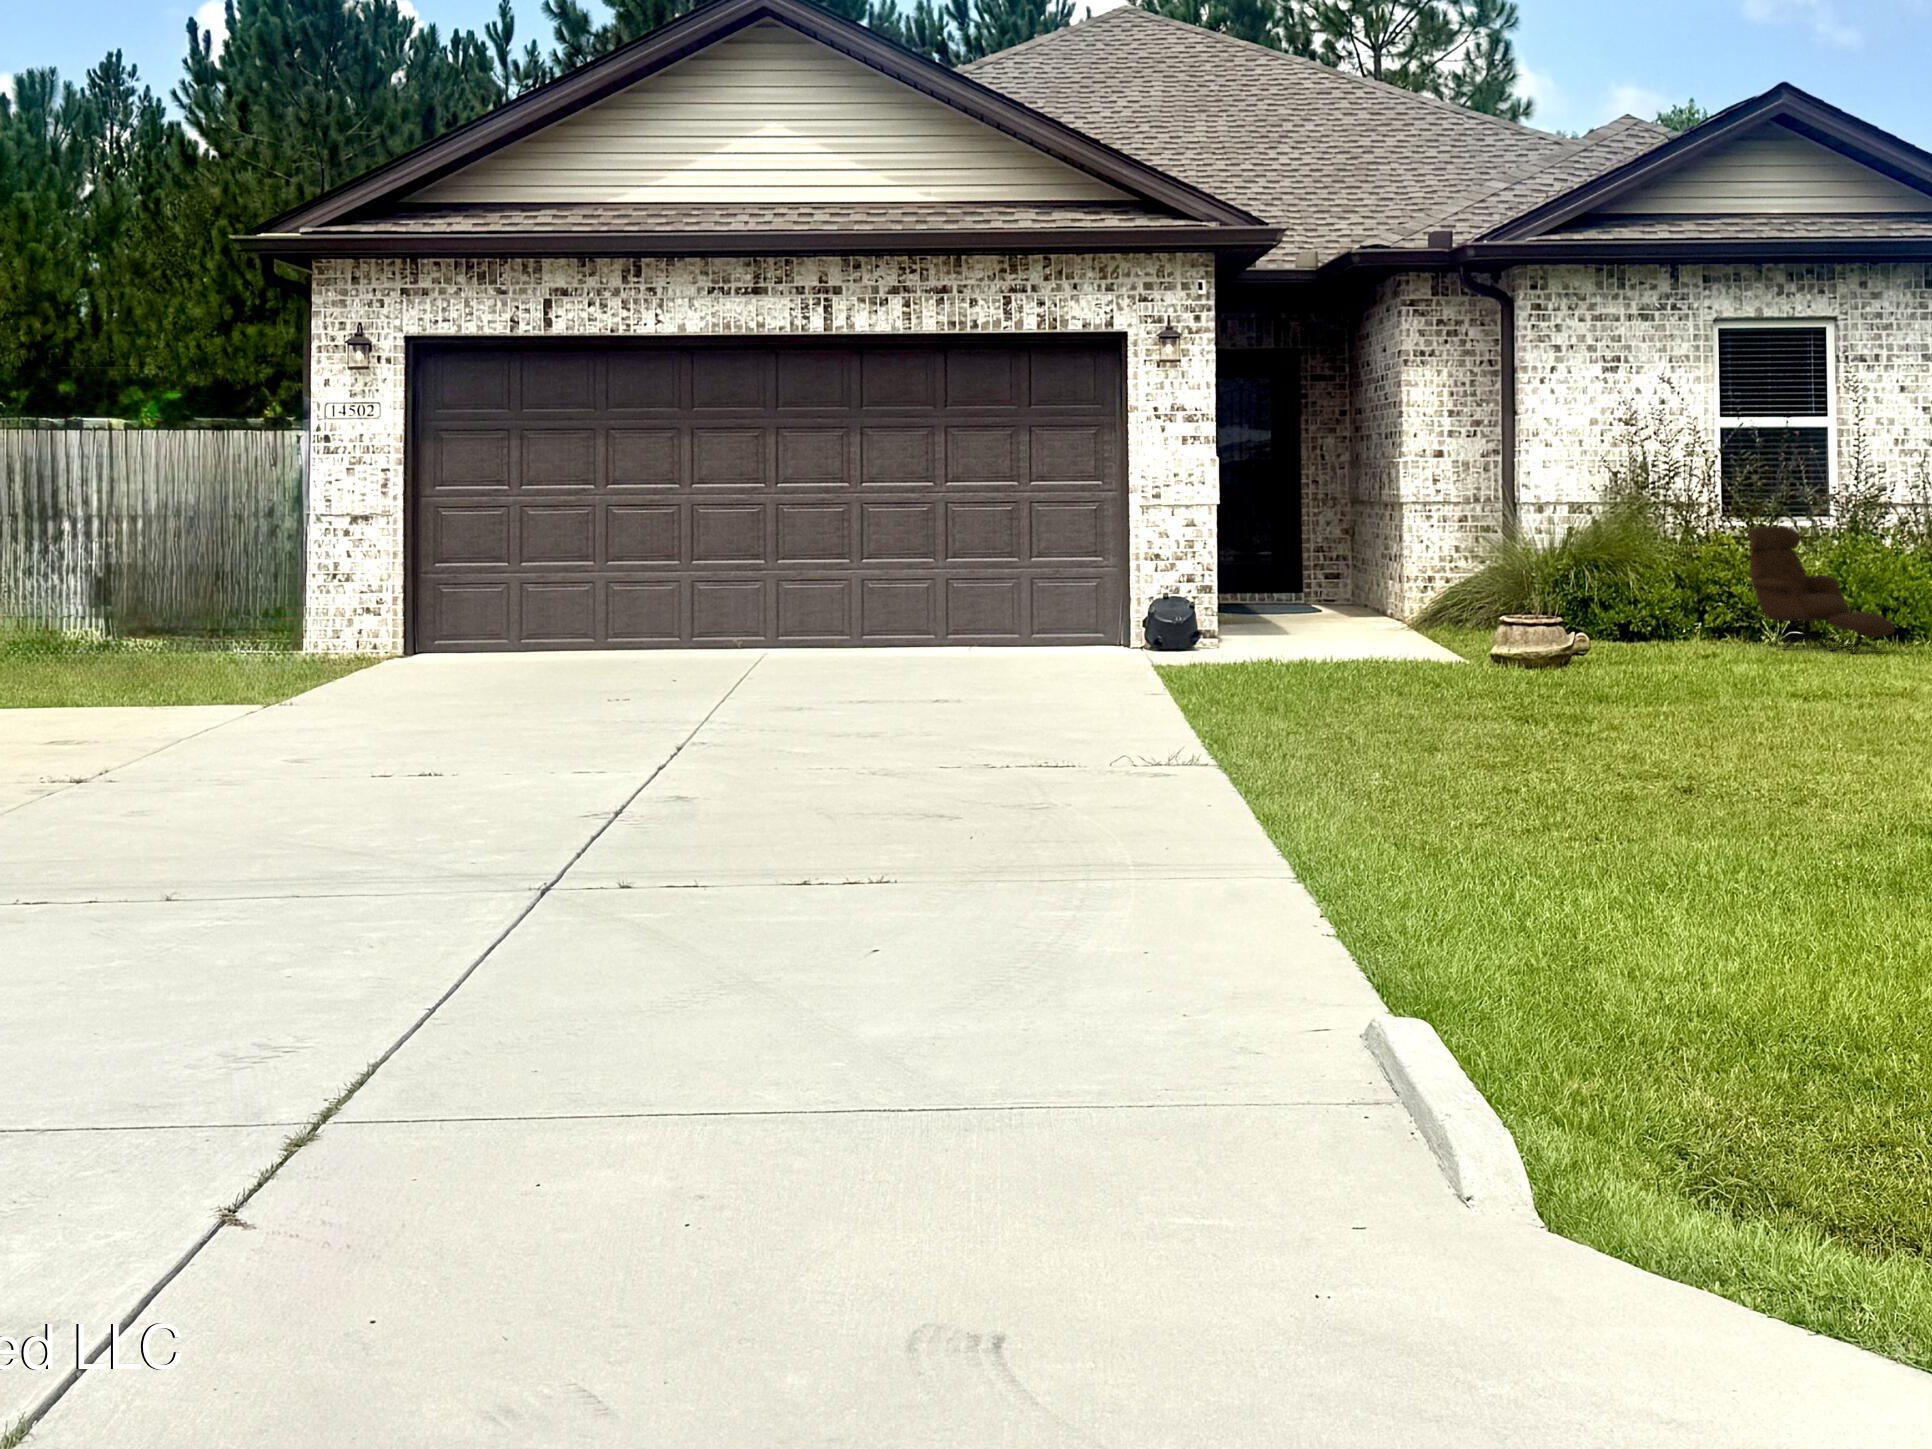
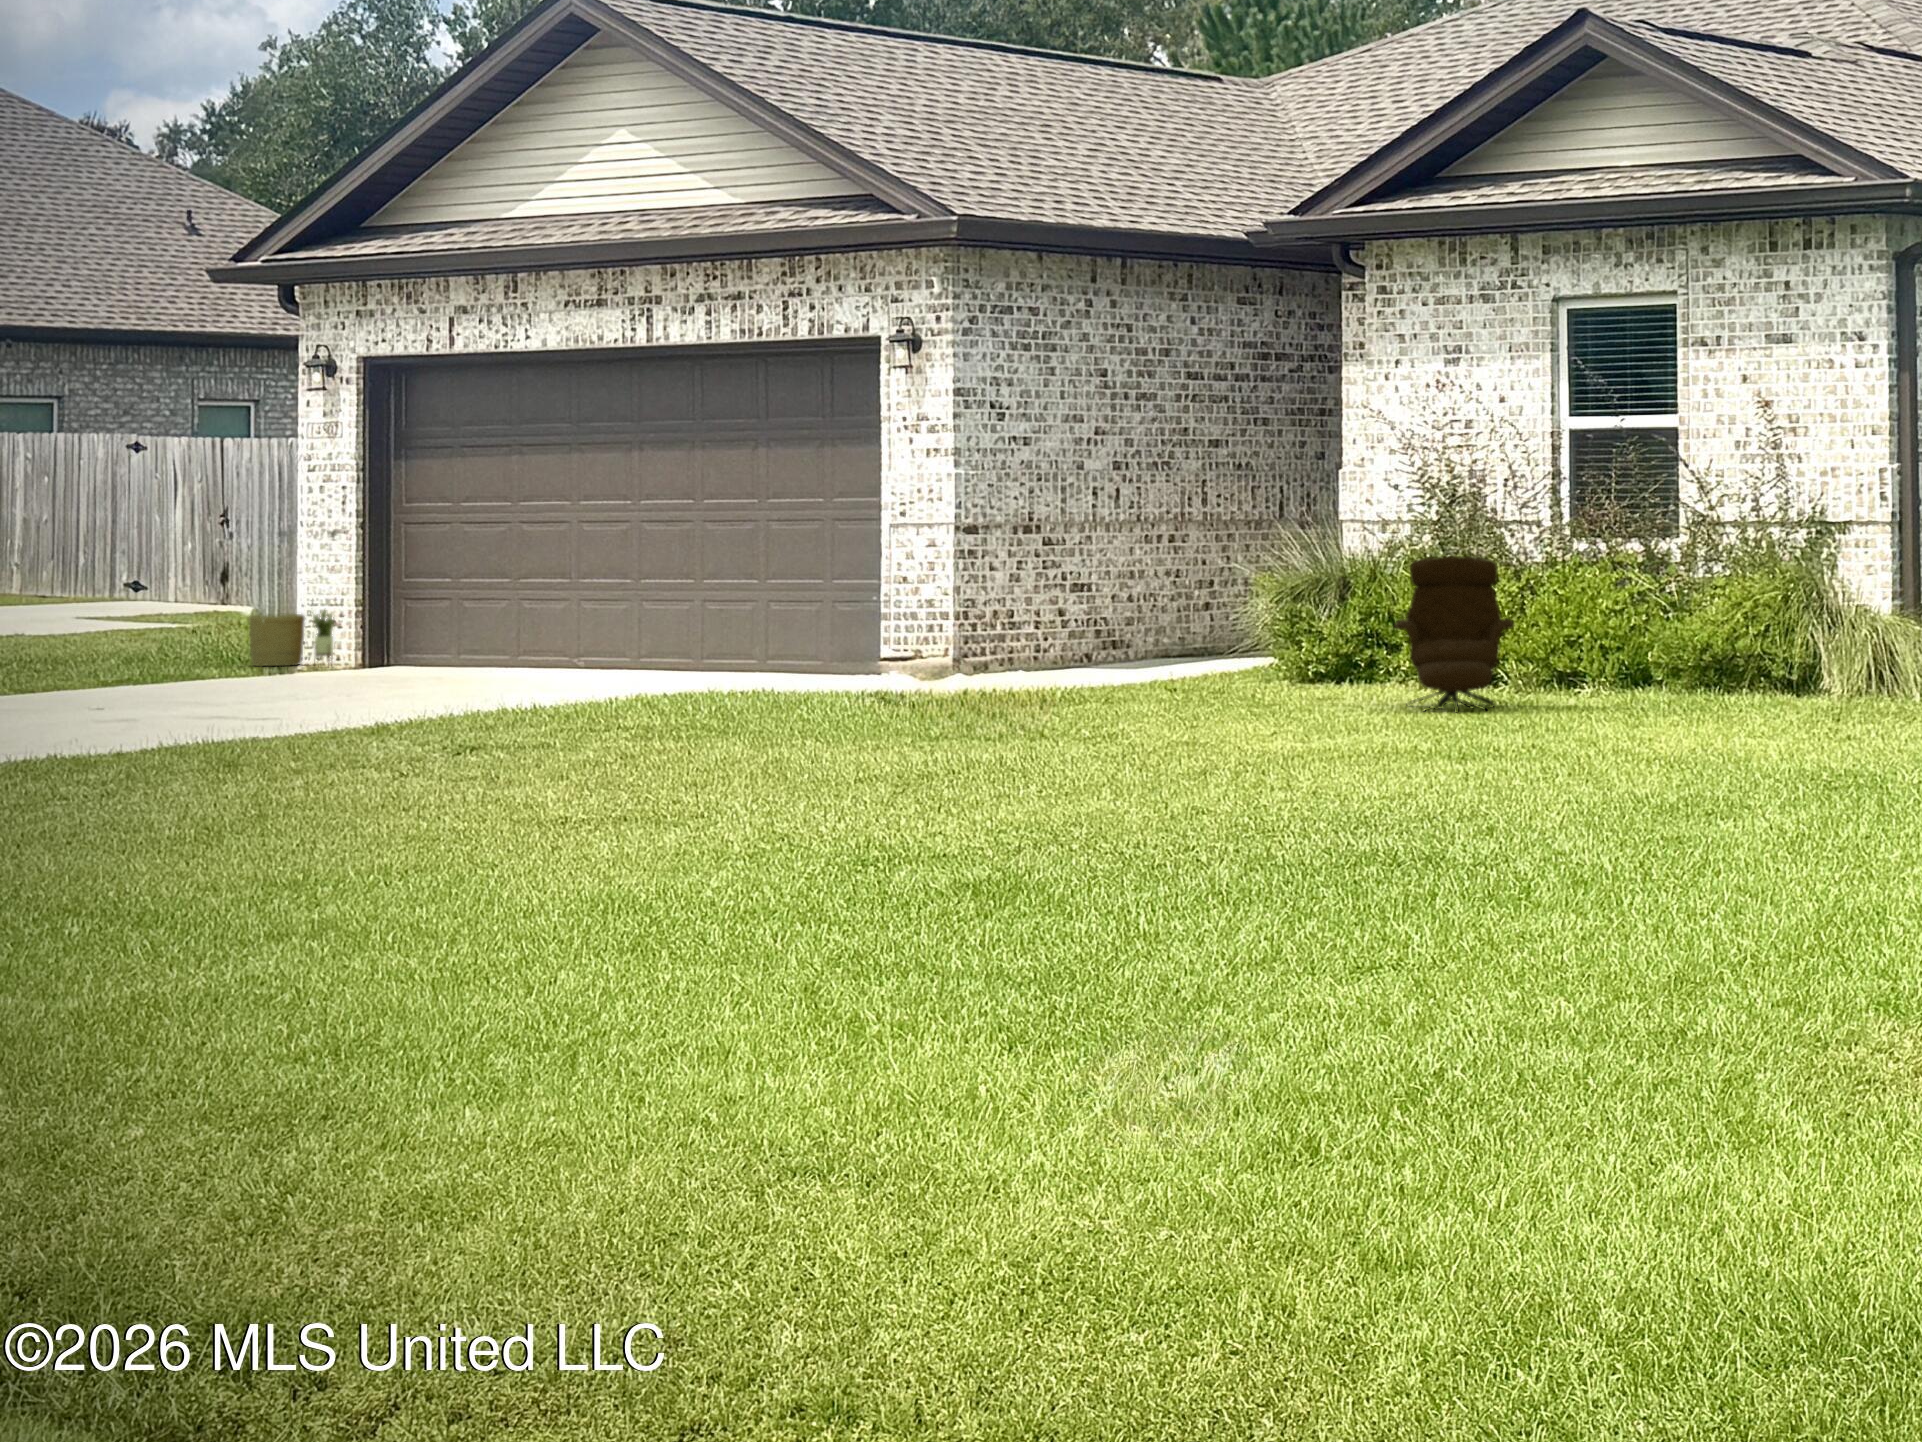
potted plant: none [356,597,384,660] -> present [313,610,334,664]
woven basket: none [260,604,319,662] -> present [249,614,305,666]

